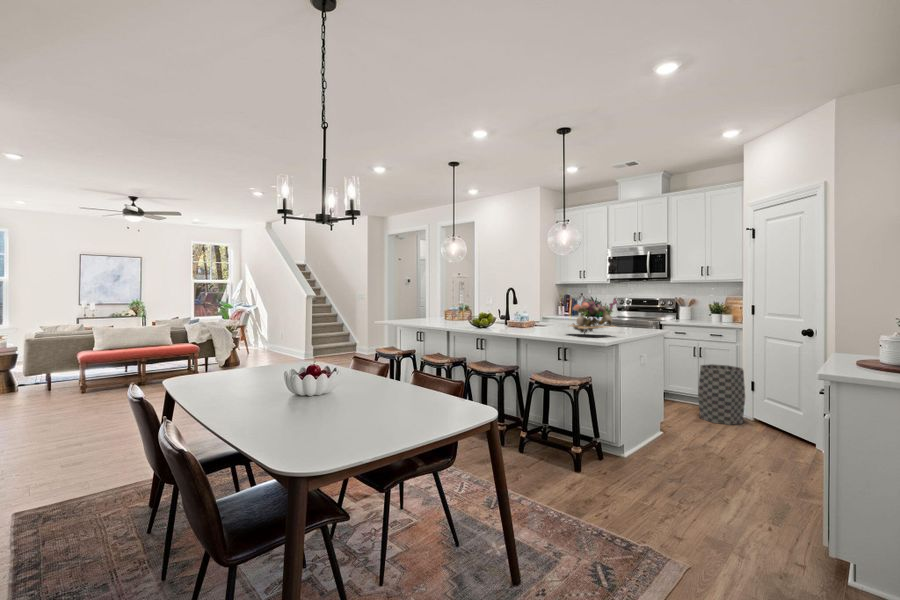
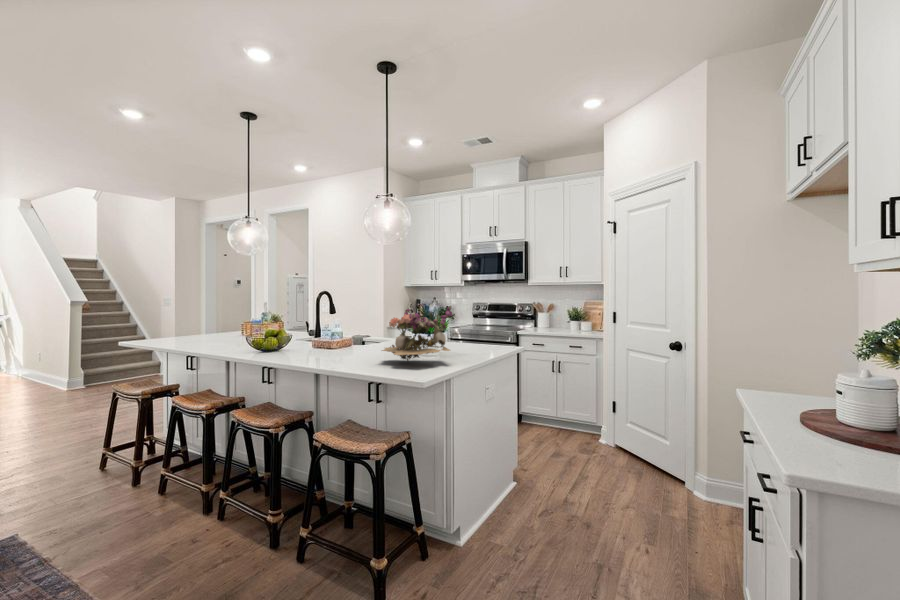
trash can: present [698,364,745,425] -> none [557,382,608,458]

